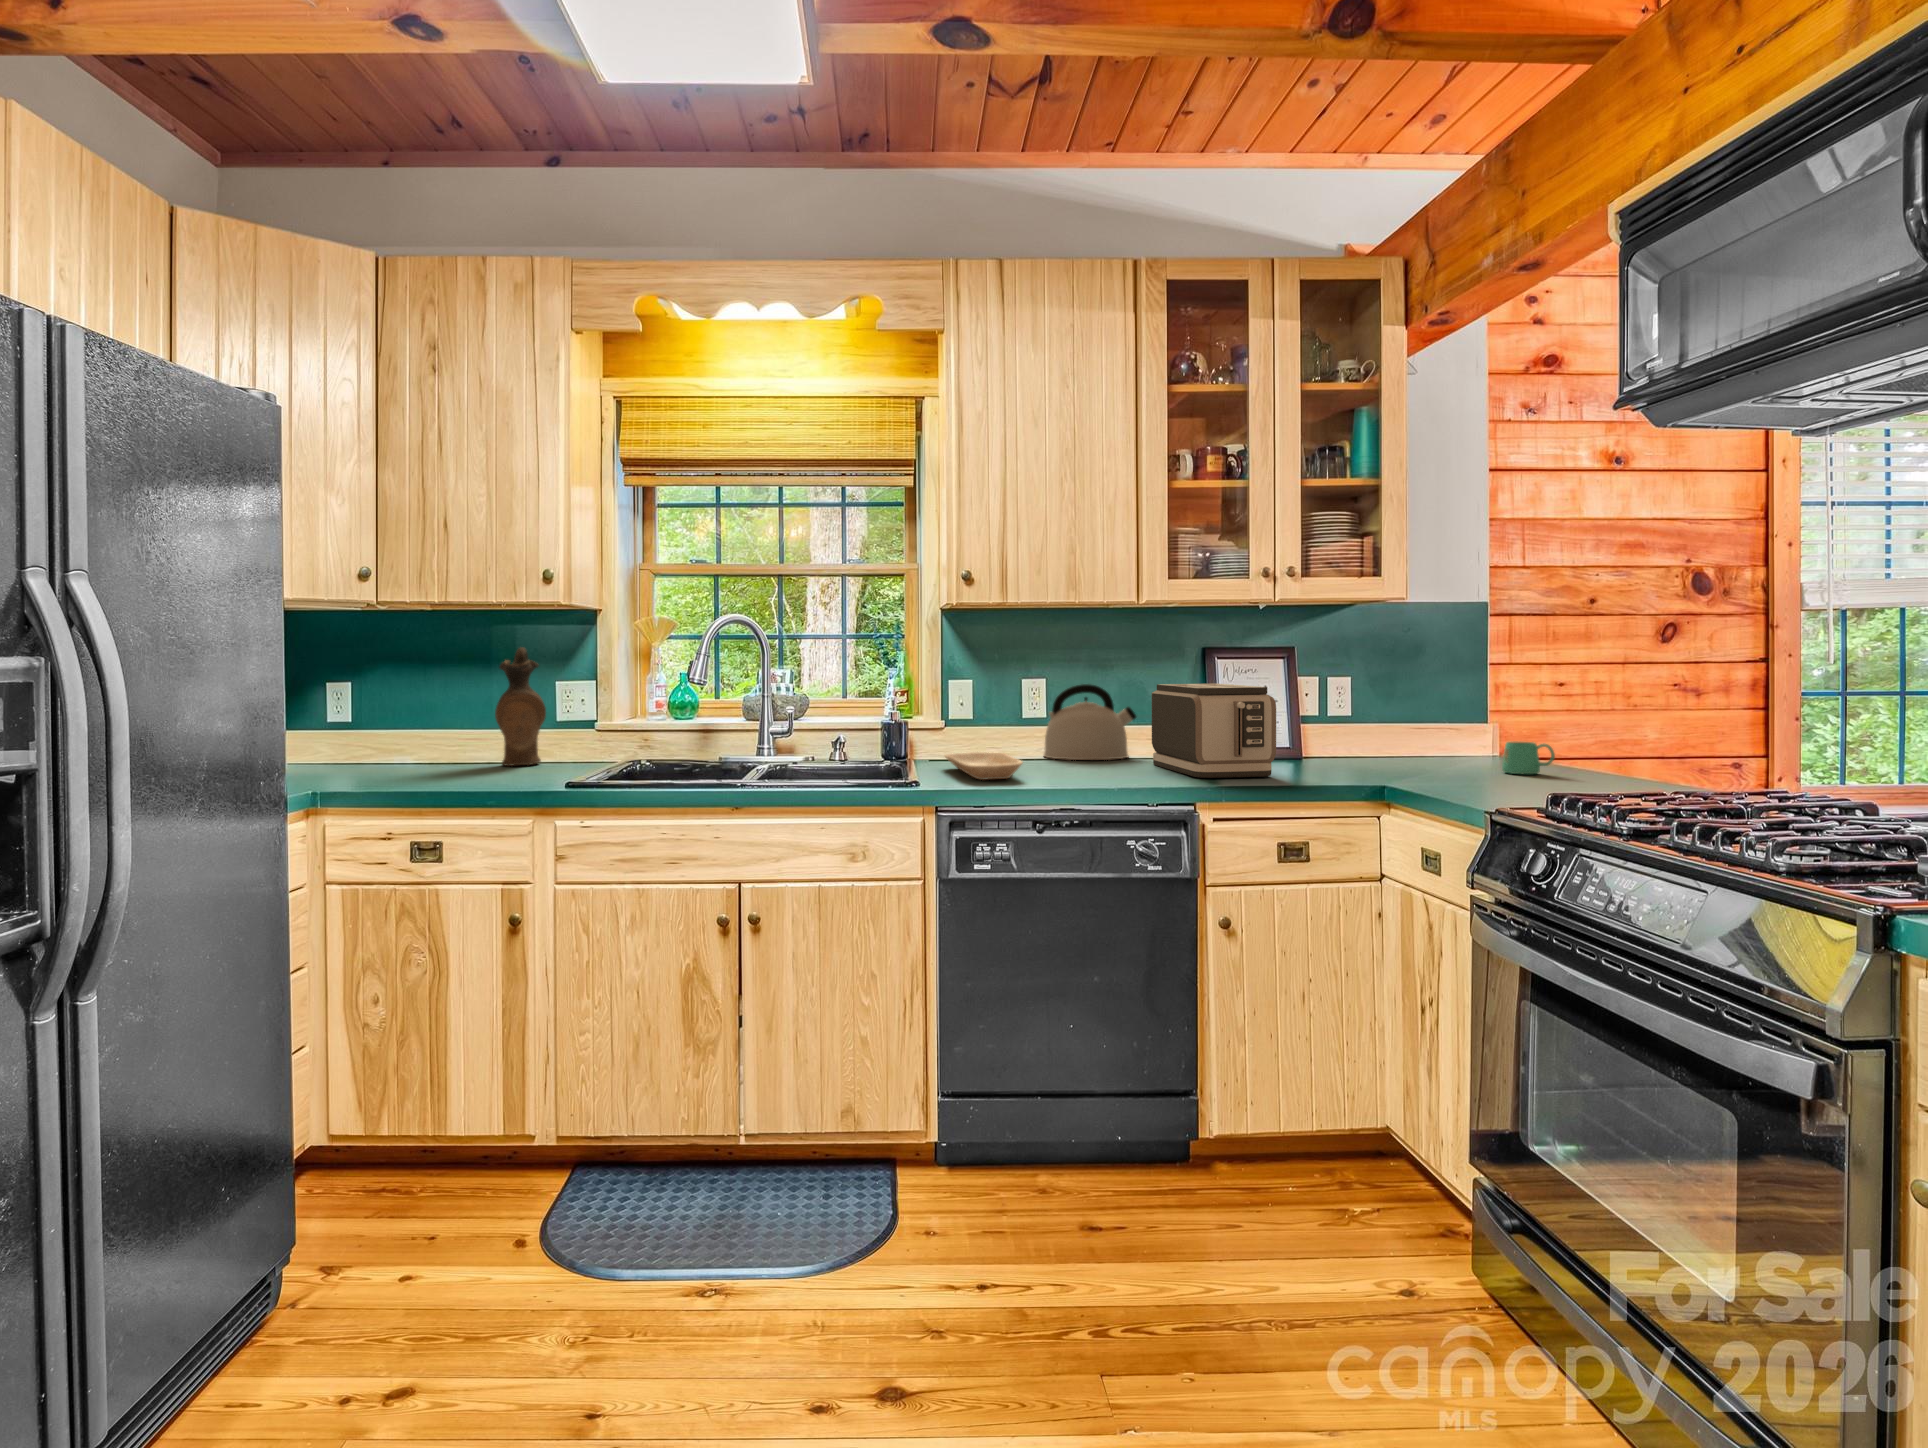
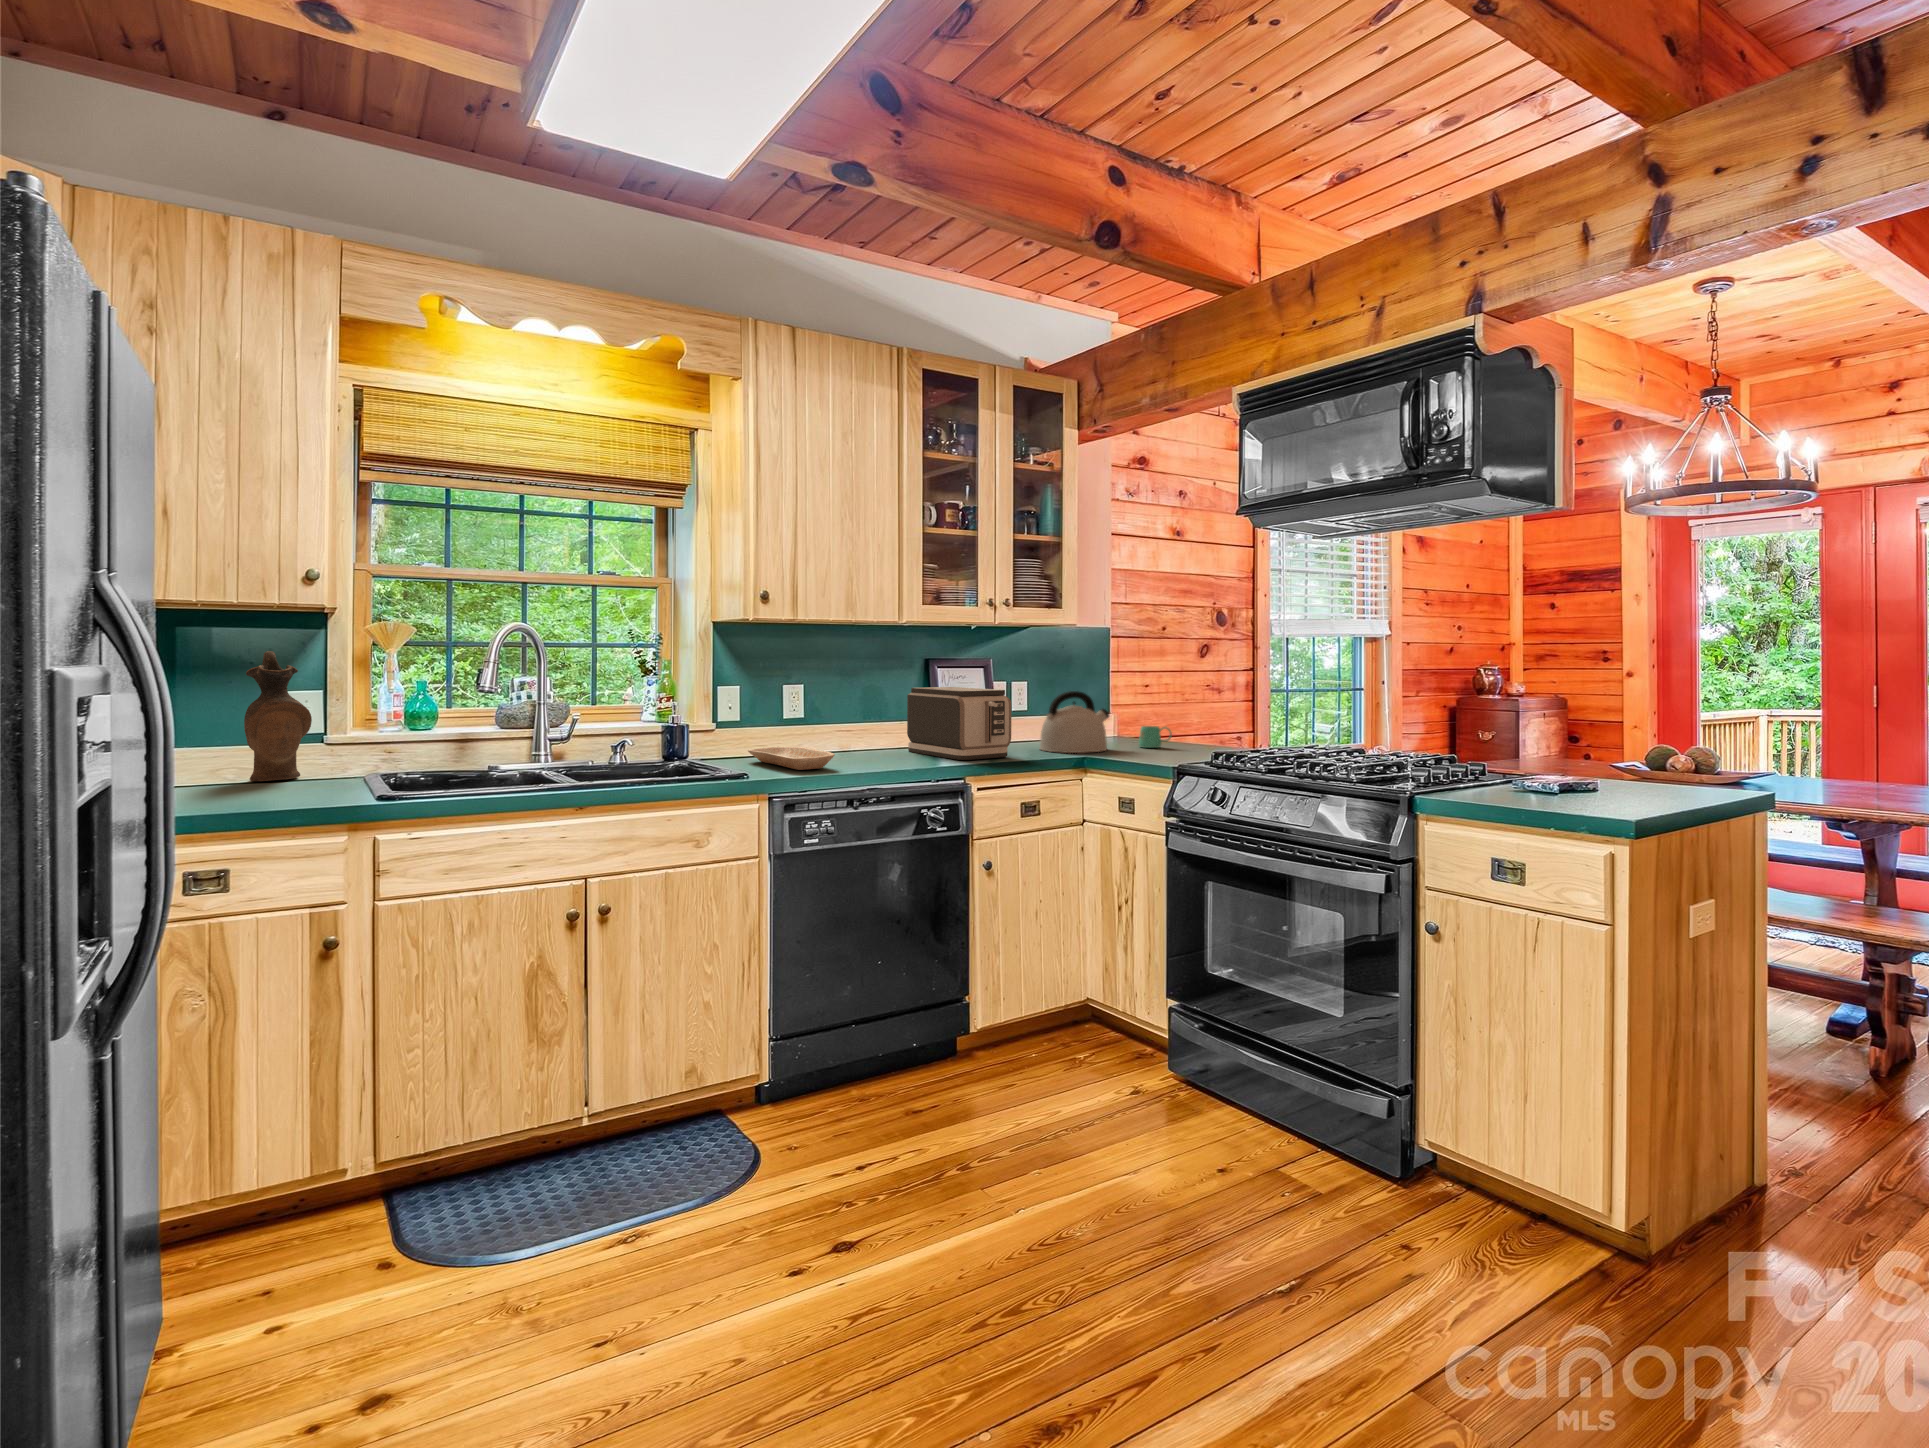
kettle: present [1044,684,1136,760] -> present [1040,691,1109,753]

